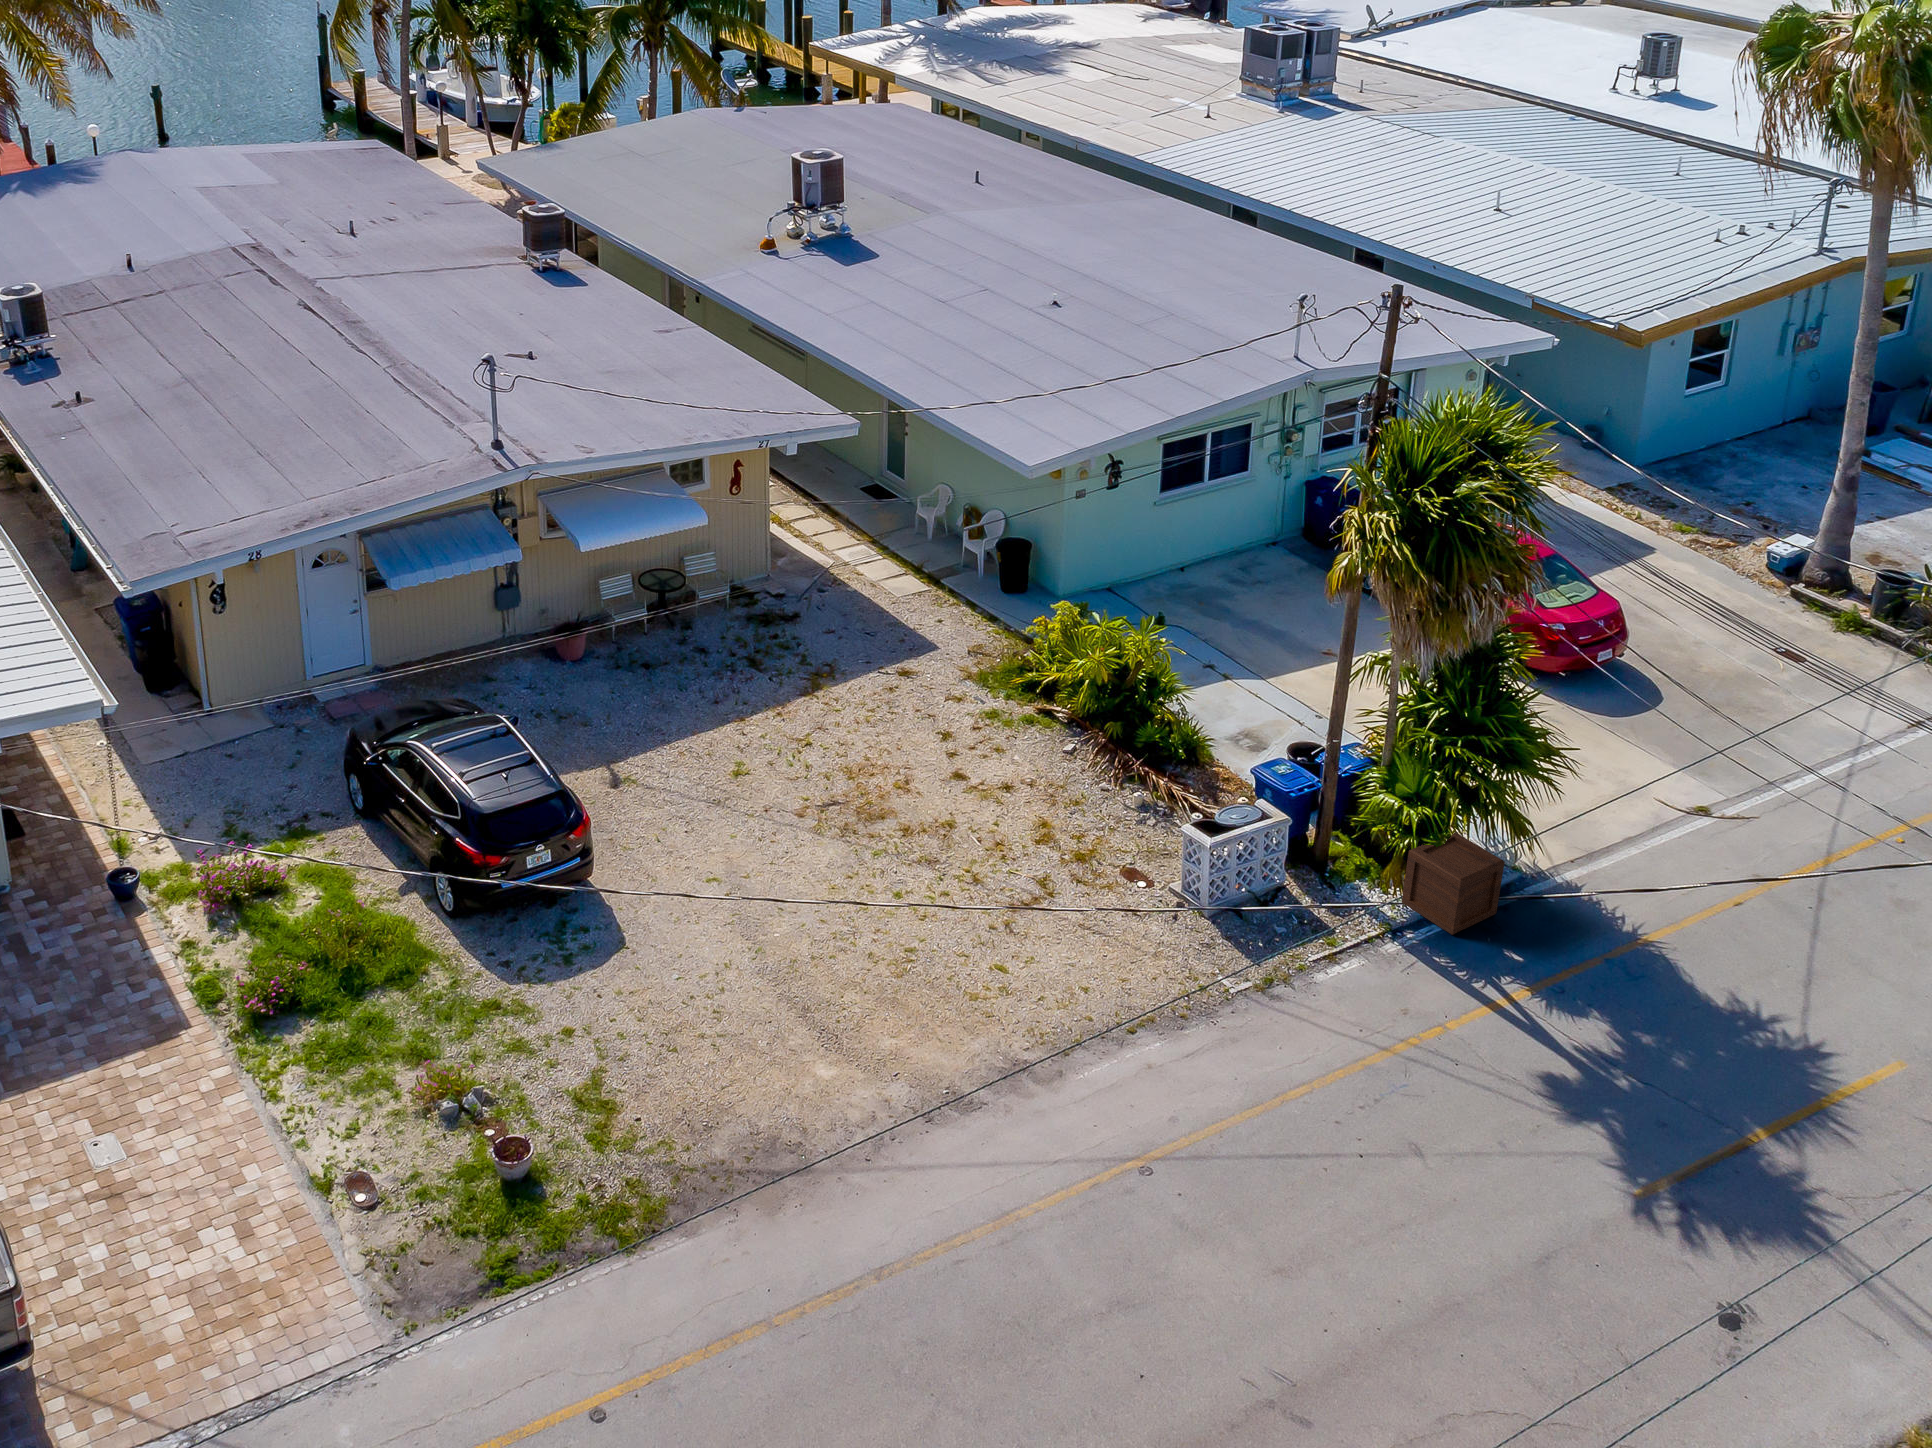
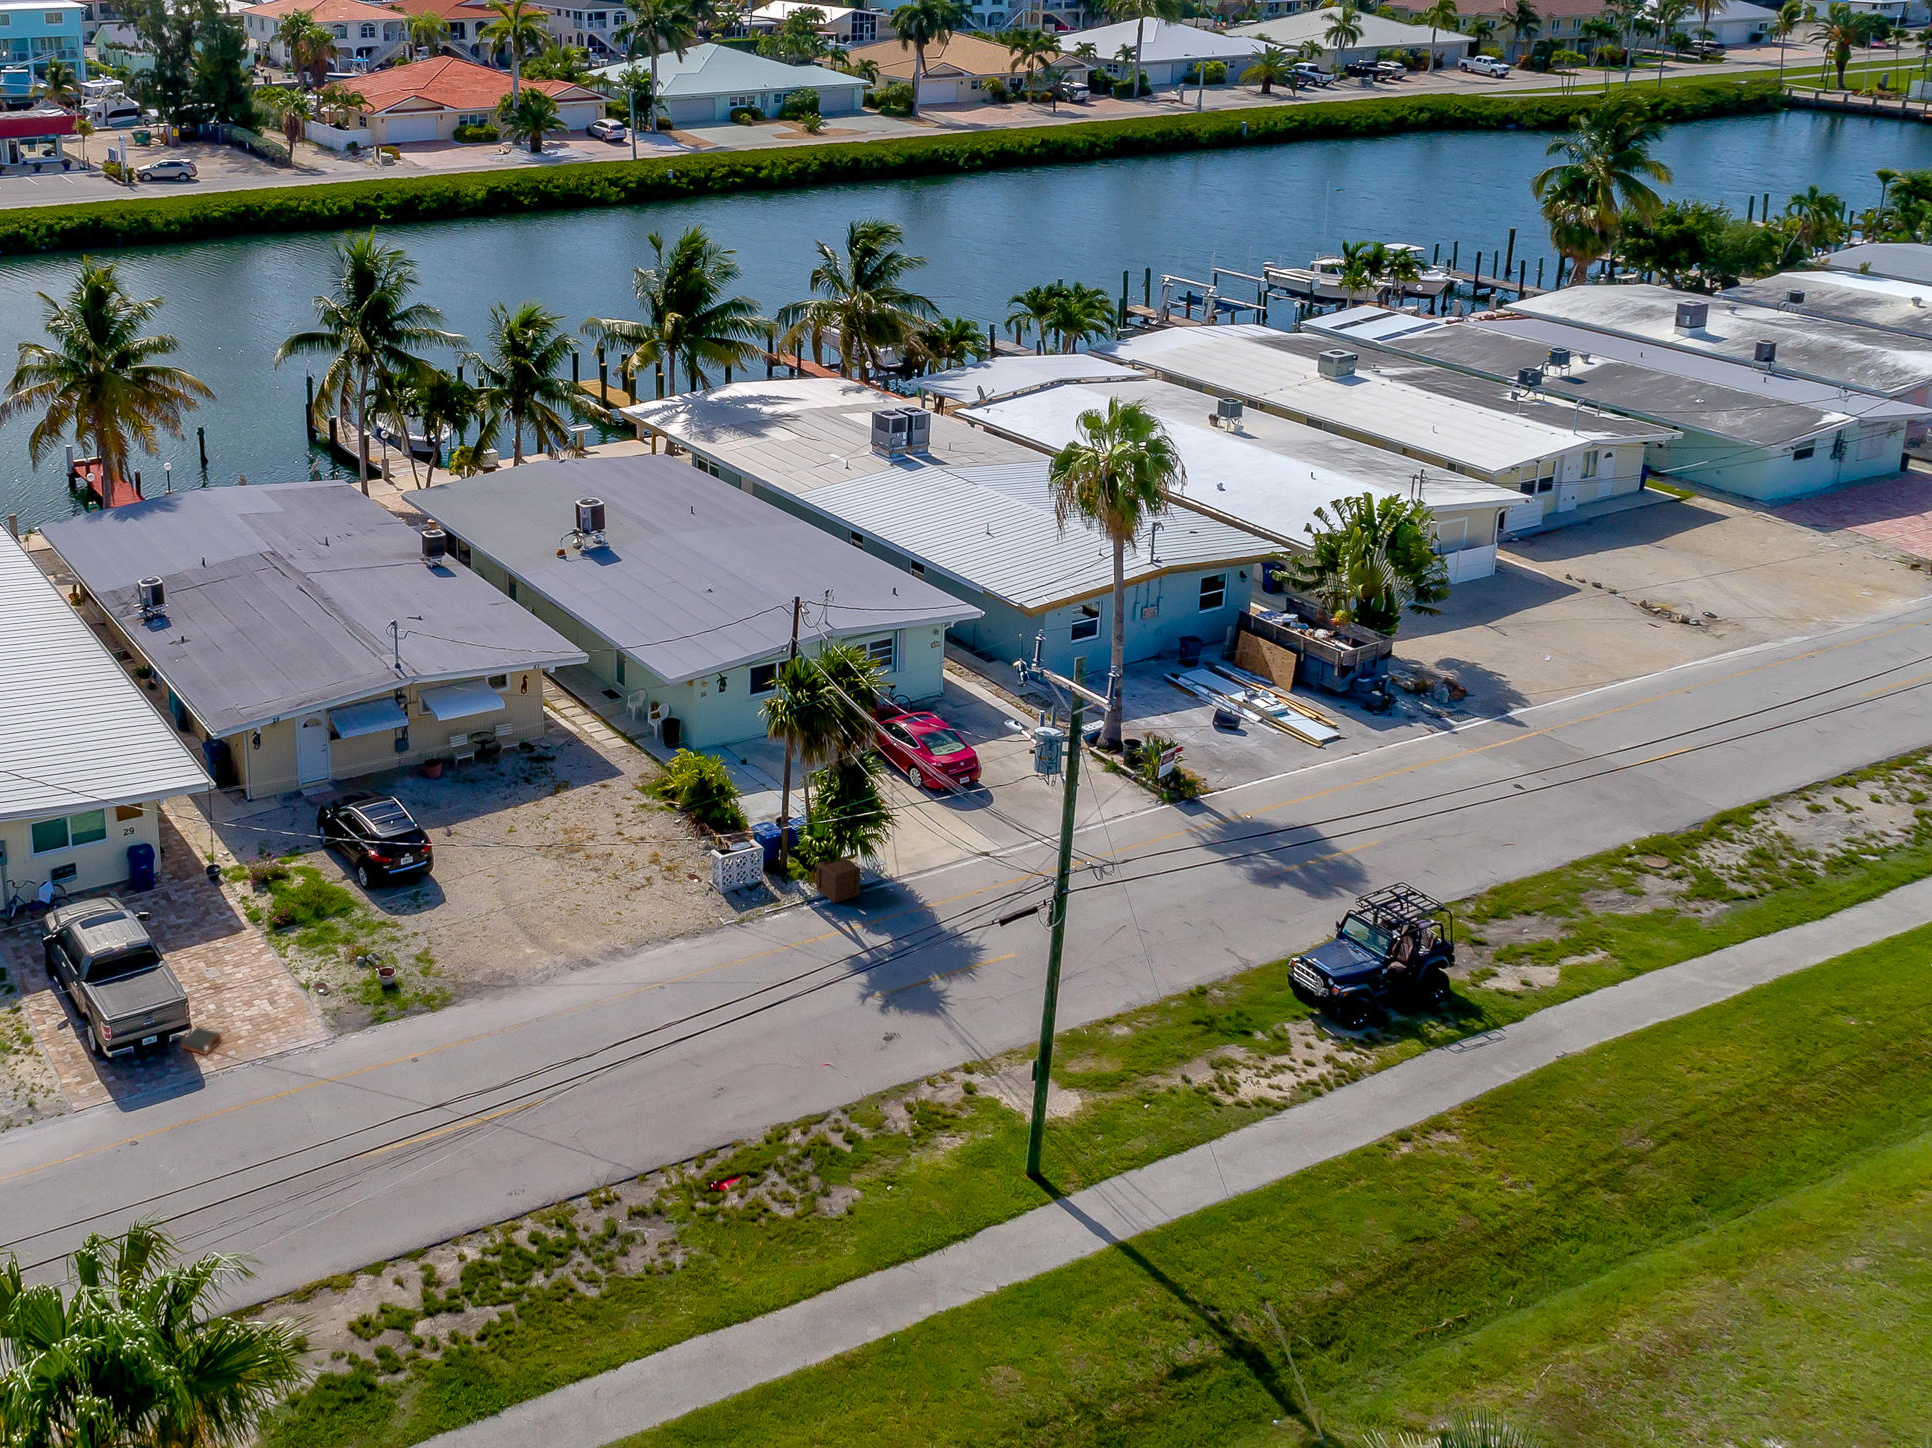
storage box: none [9,1331,114,1416] -> present [181,1027,222,1054]

